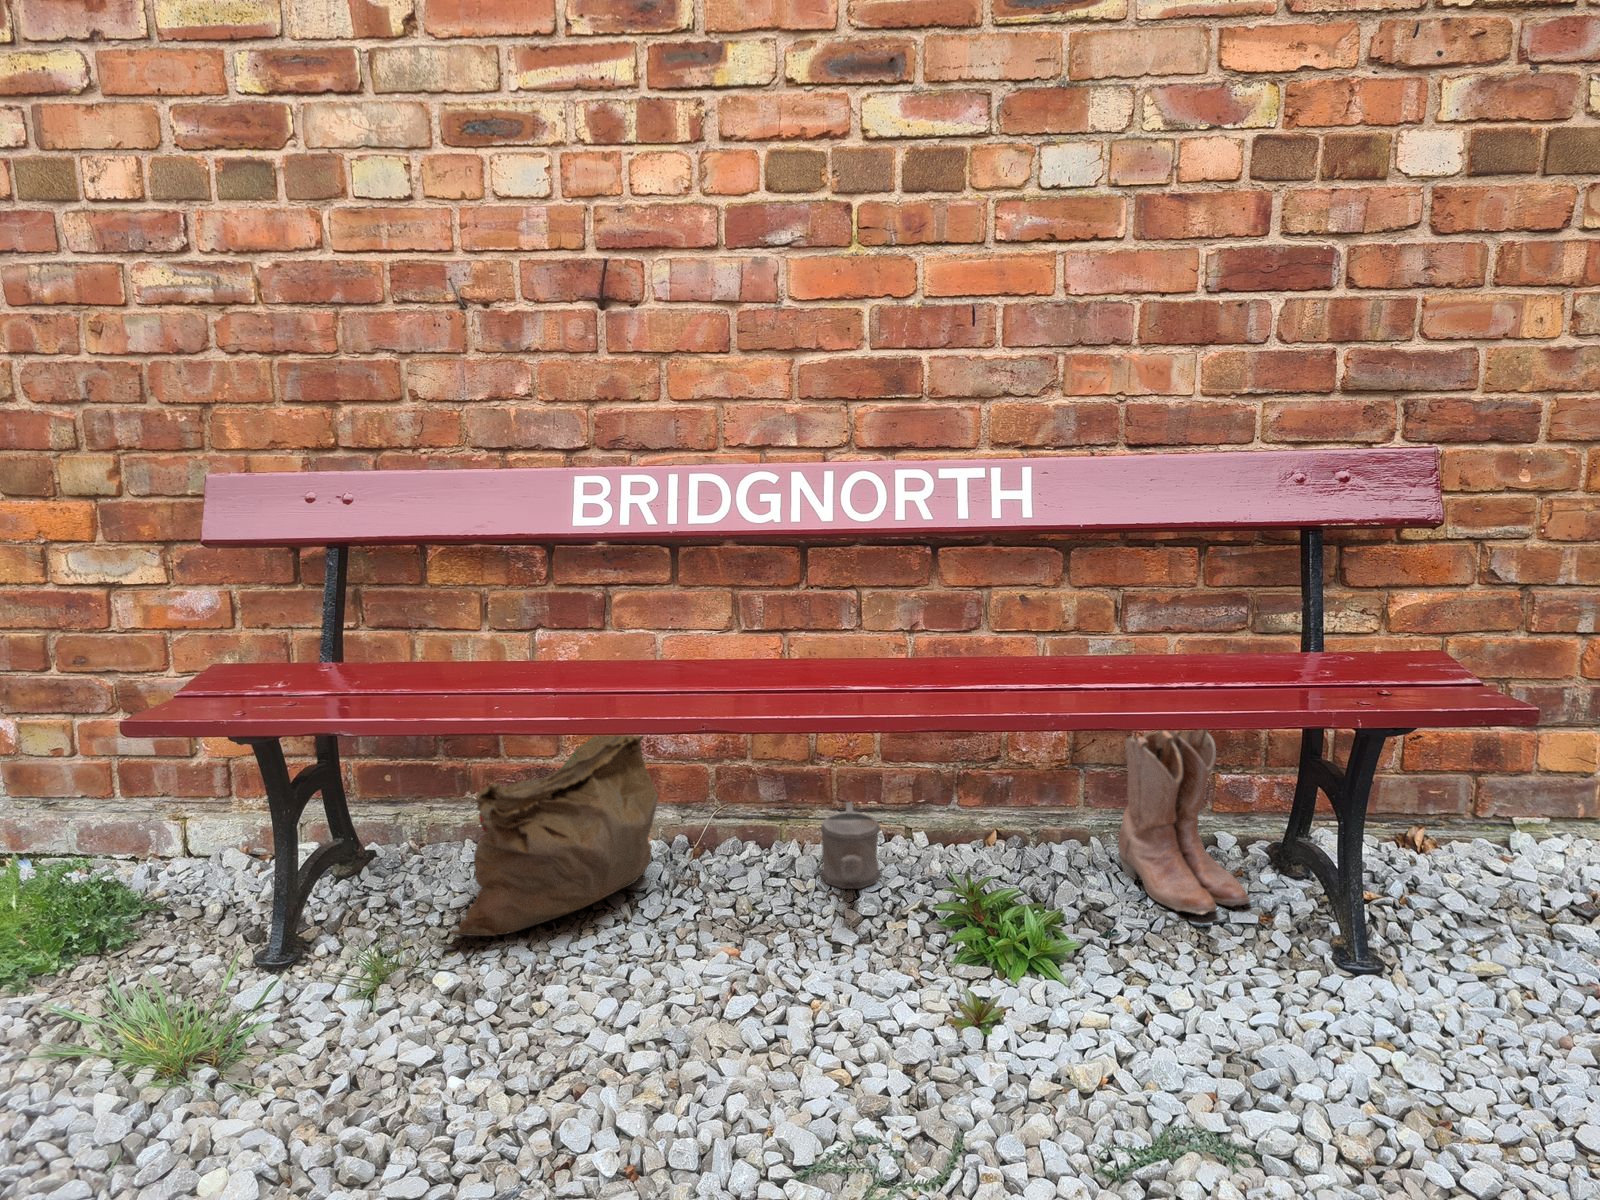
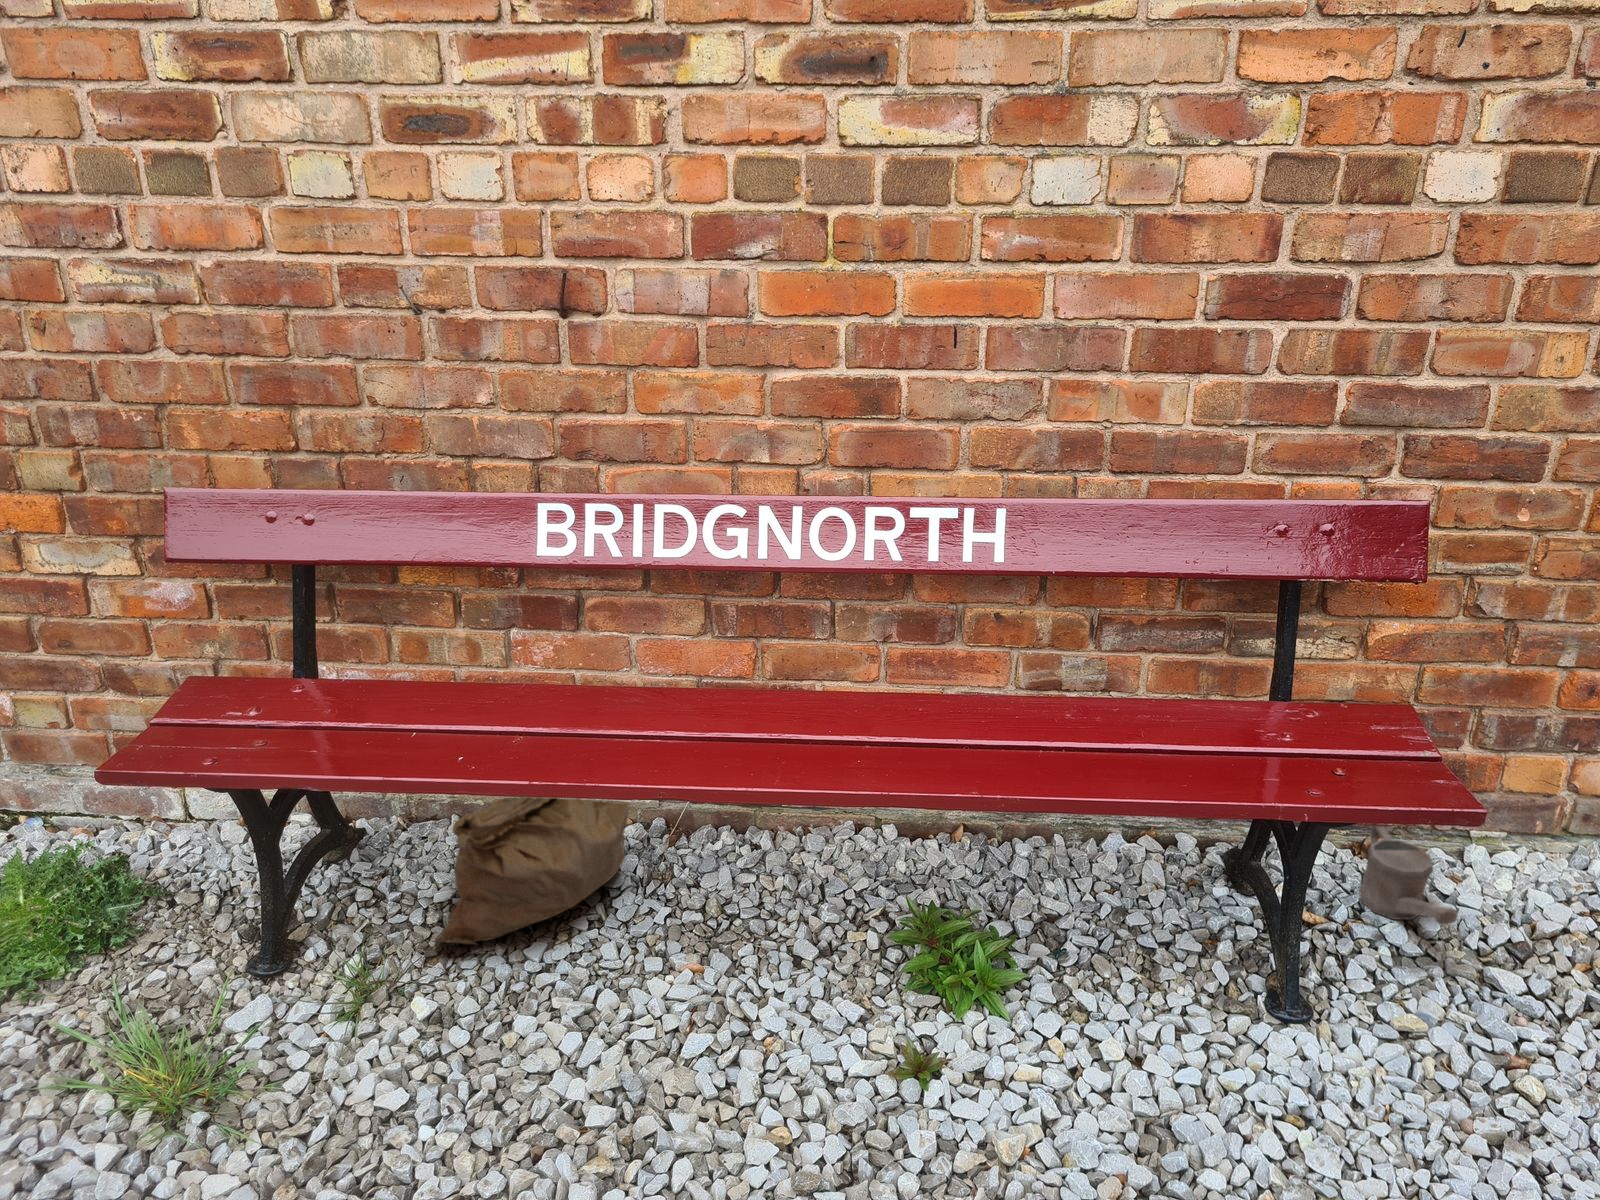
boots: present [1118,730,1250,914] -> none [1077,745,1195,939]
watering can: present [820,802,880,889] -> present [1359,827,1458,924]

